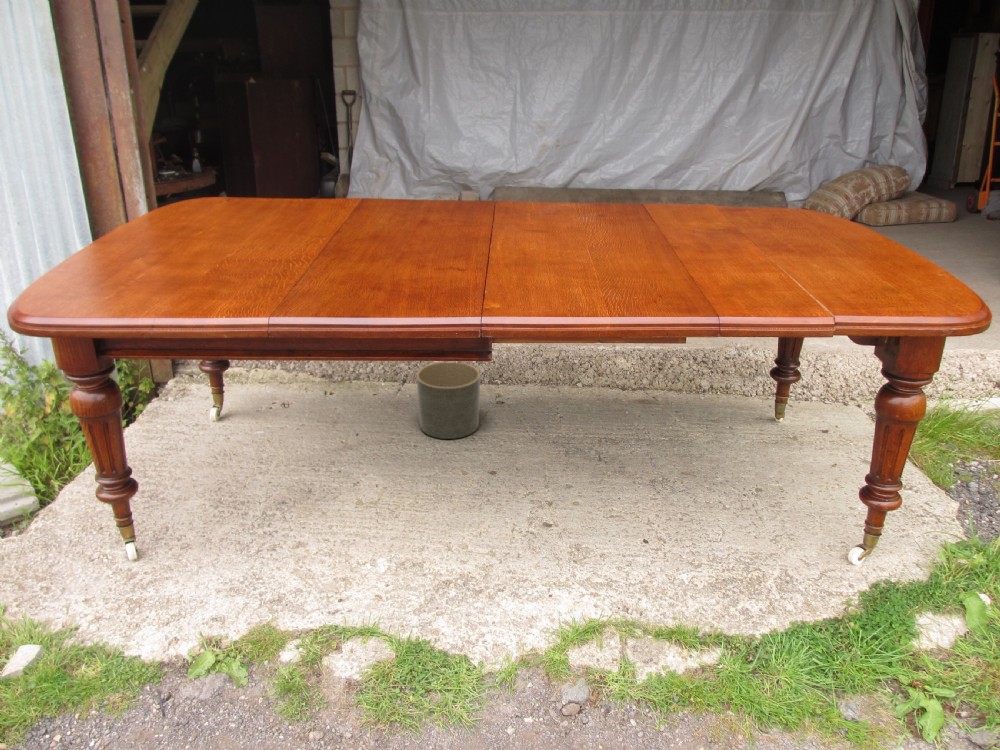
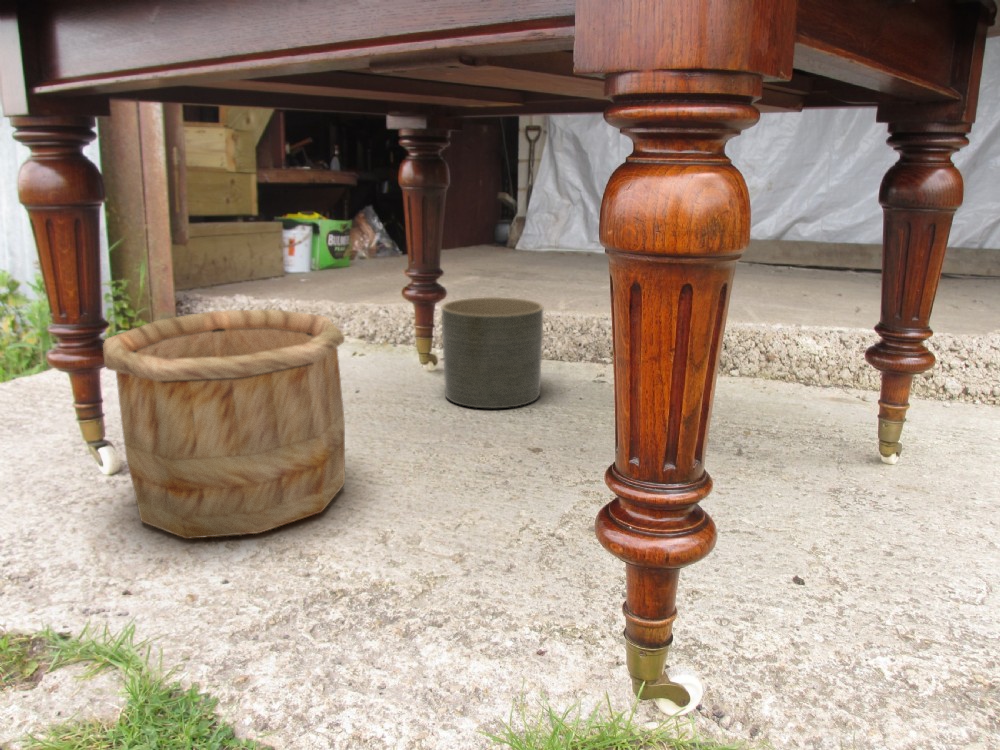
wooden bucket: none [282,421,411,564] -> present [103,309,345,539]

